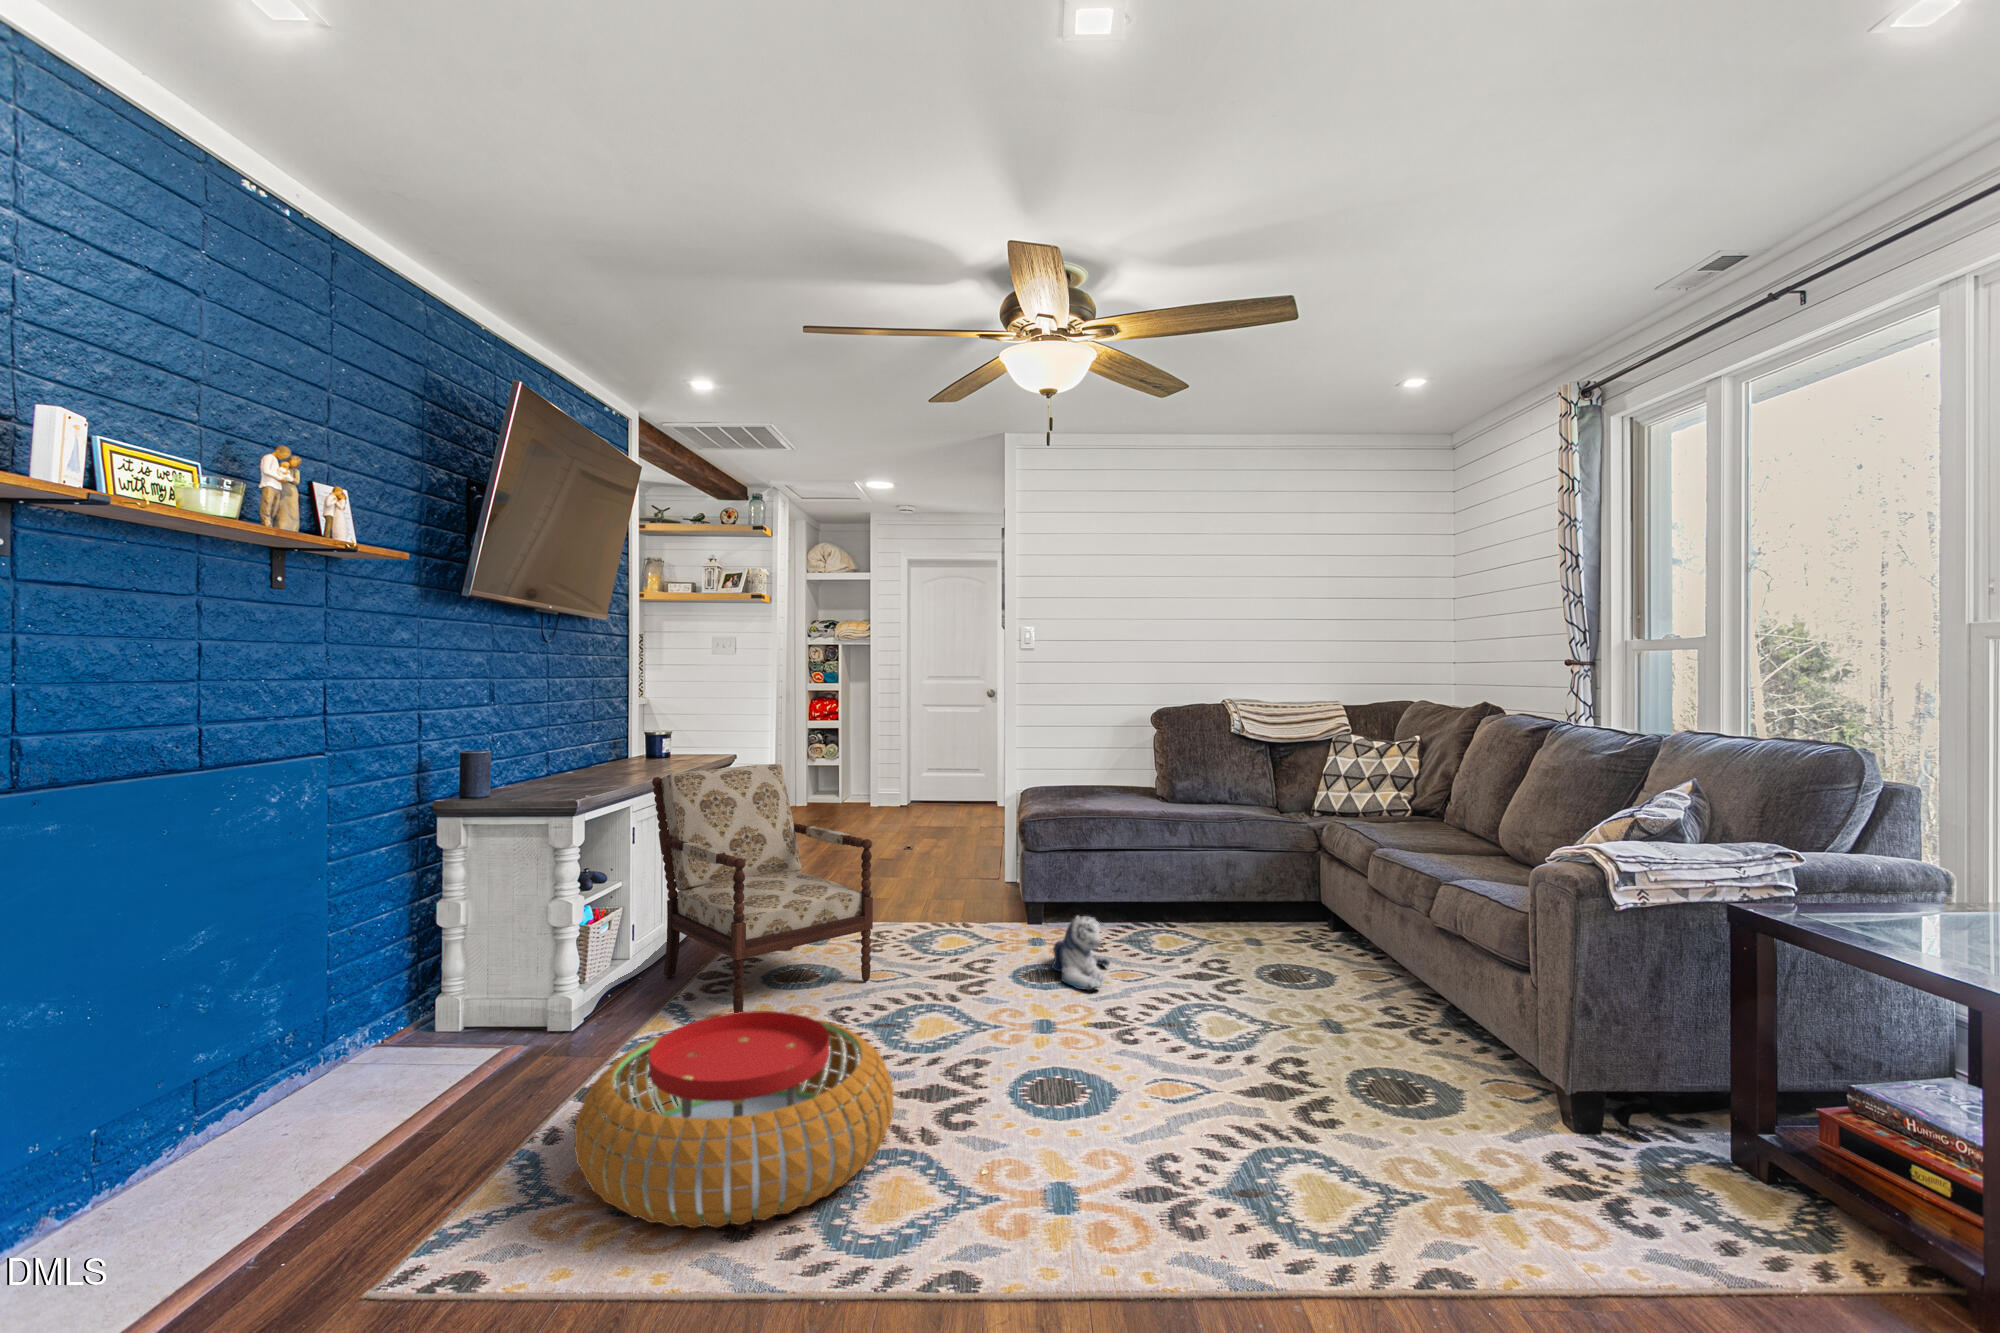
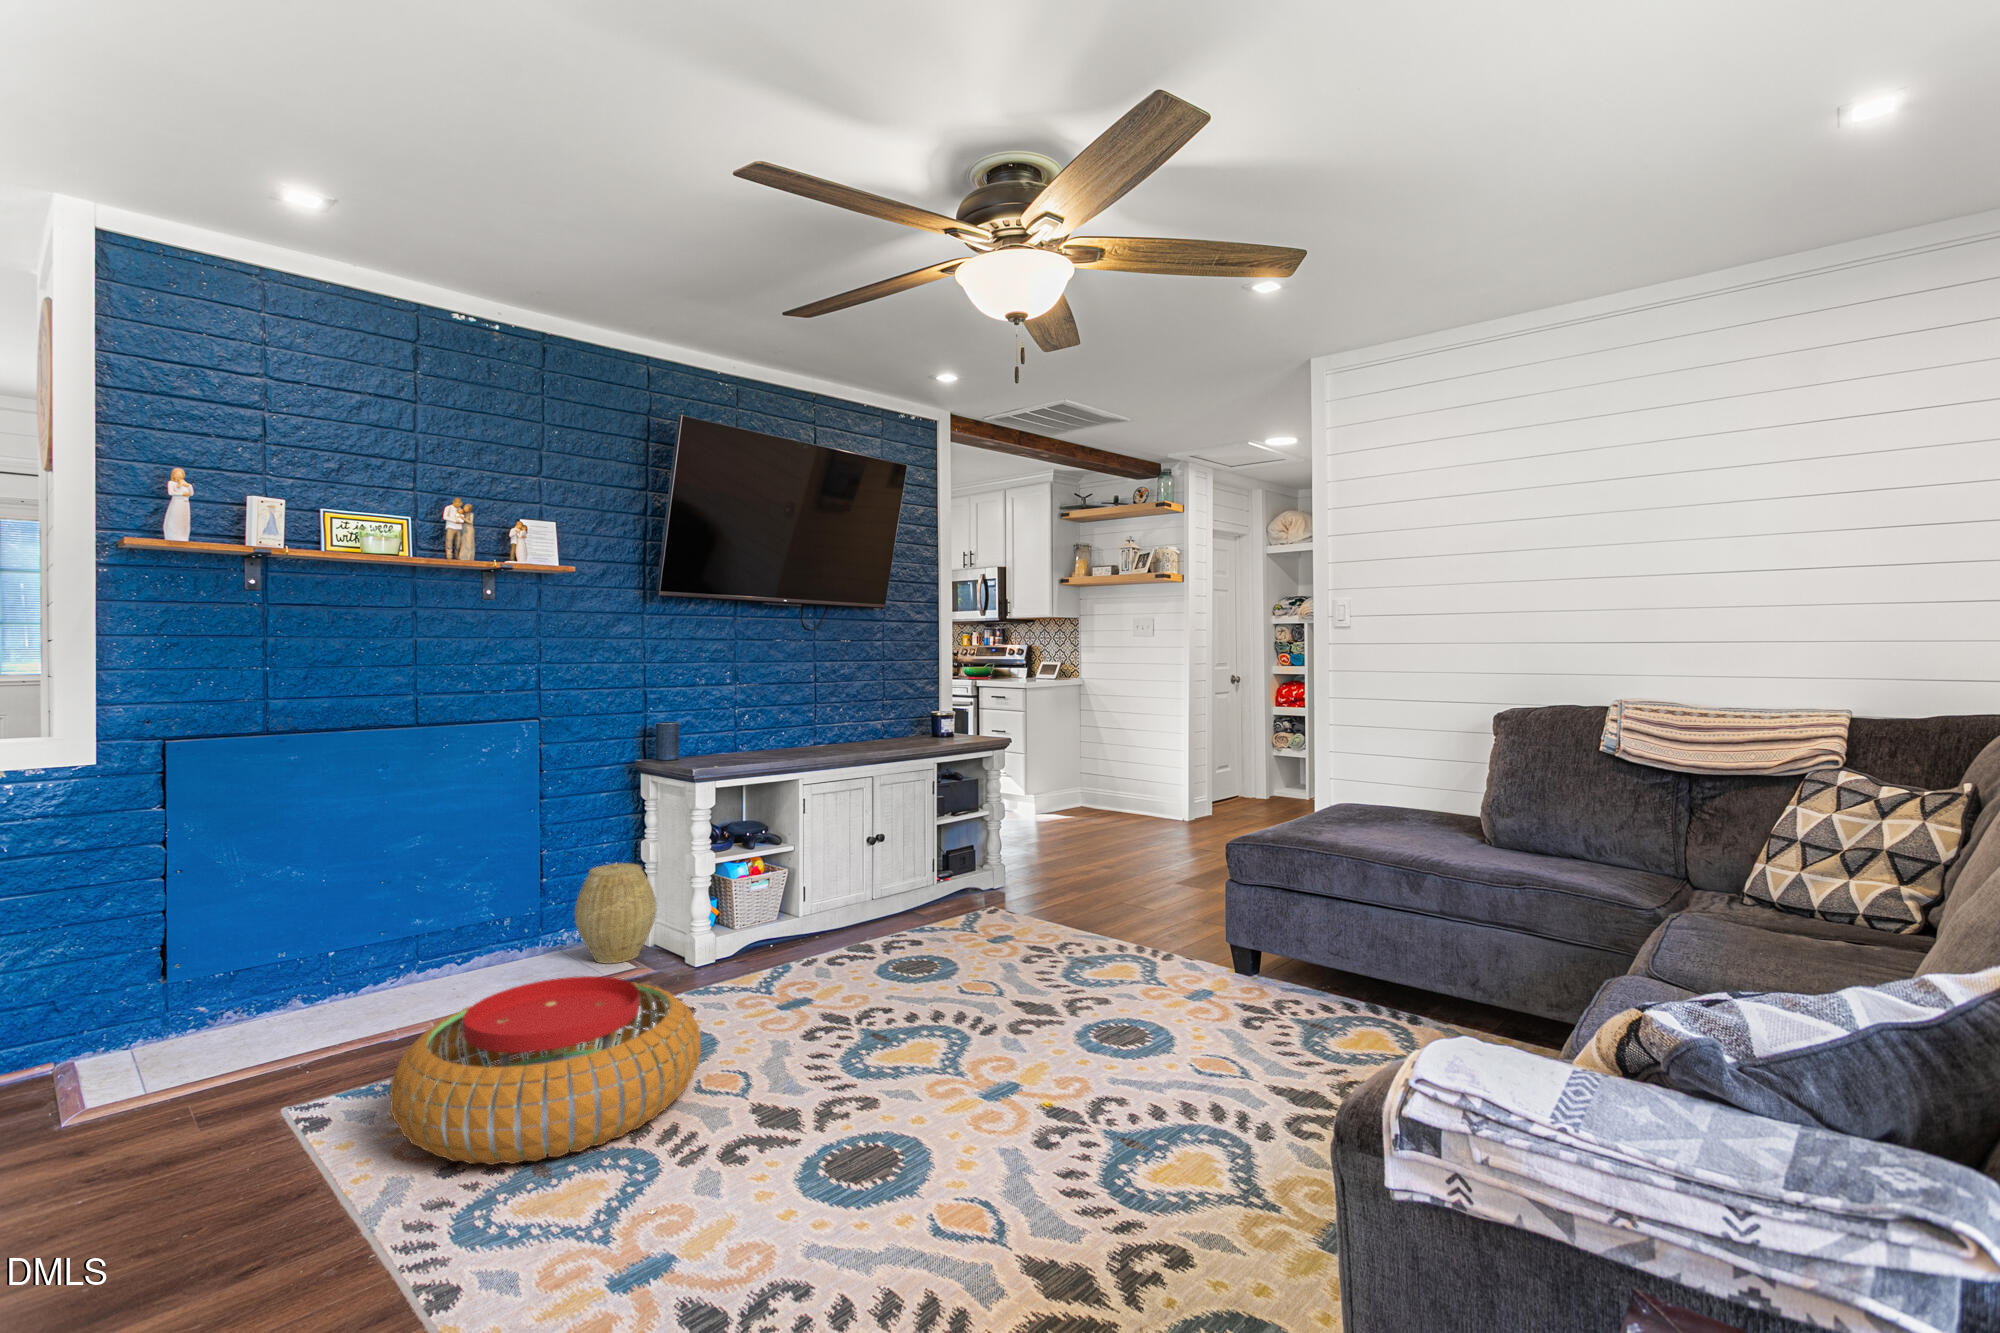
armchair: present [652,764,873,1013] -> none [778,751,950,992]
plush toy: present [1051,916,1110,990] -> none [1101,972,1197,1073]
woven basket: none [399,925,509,1054] -> present [575,863,656,963]

